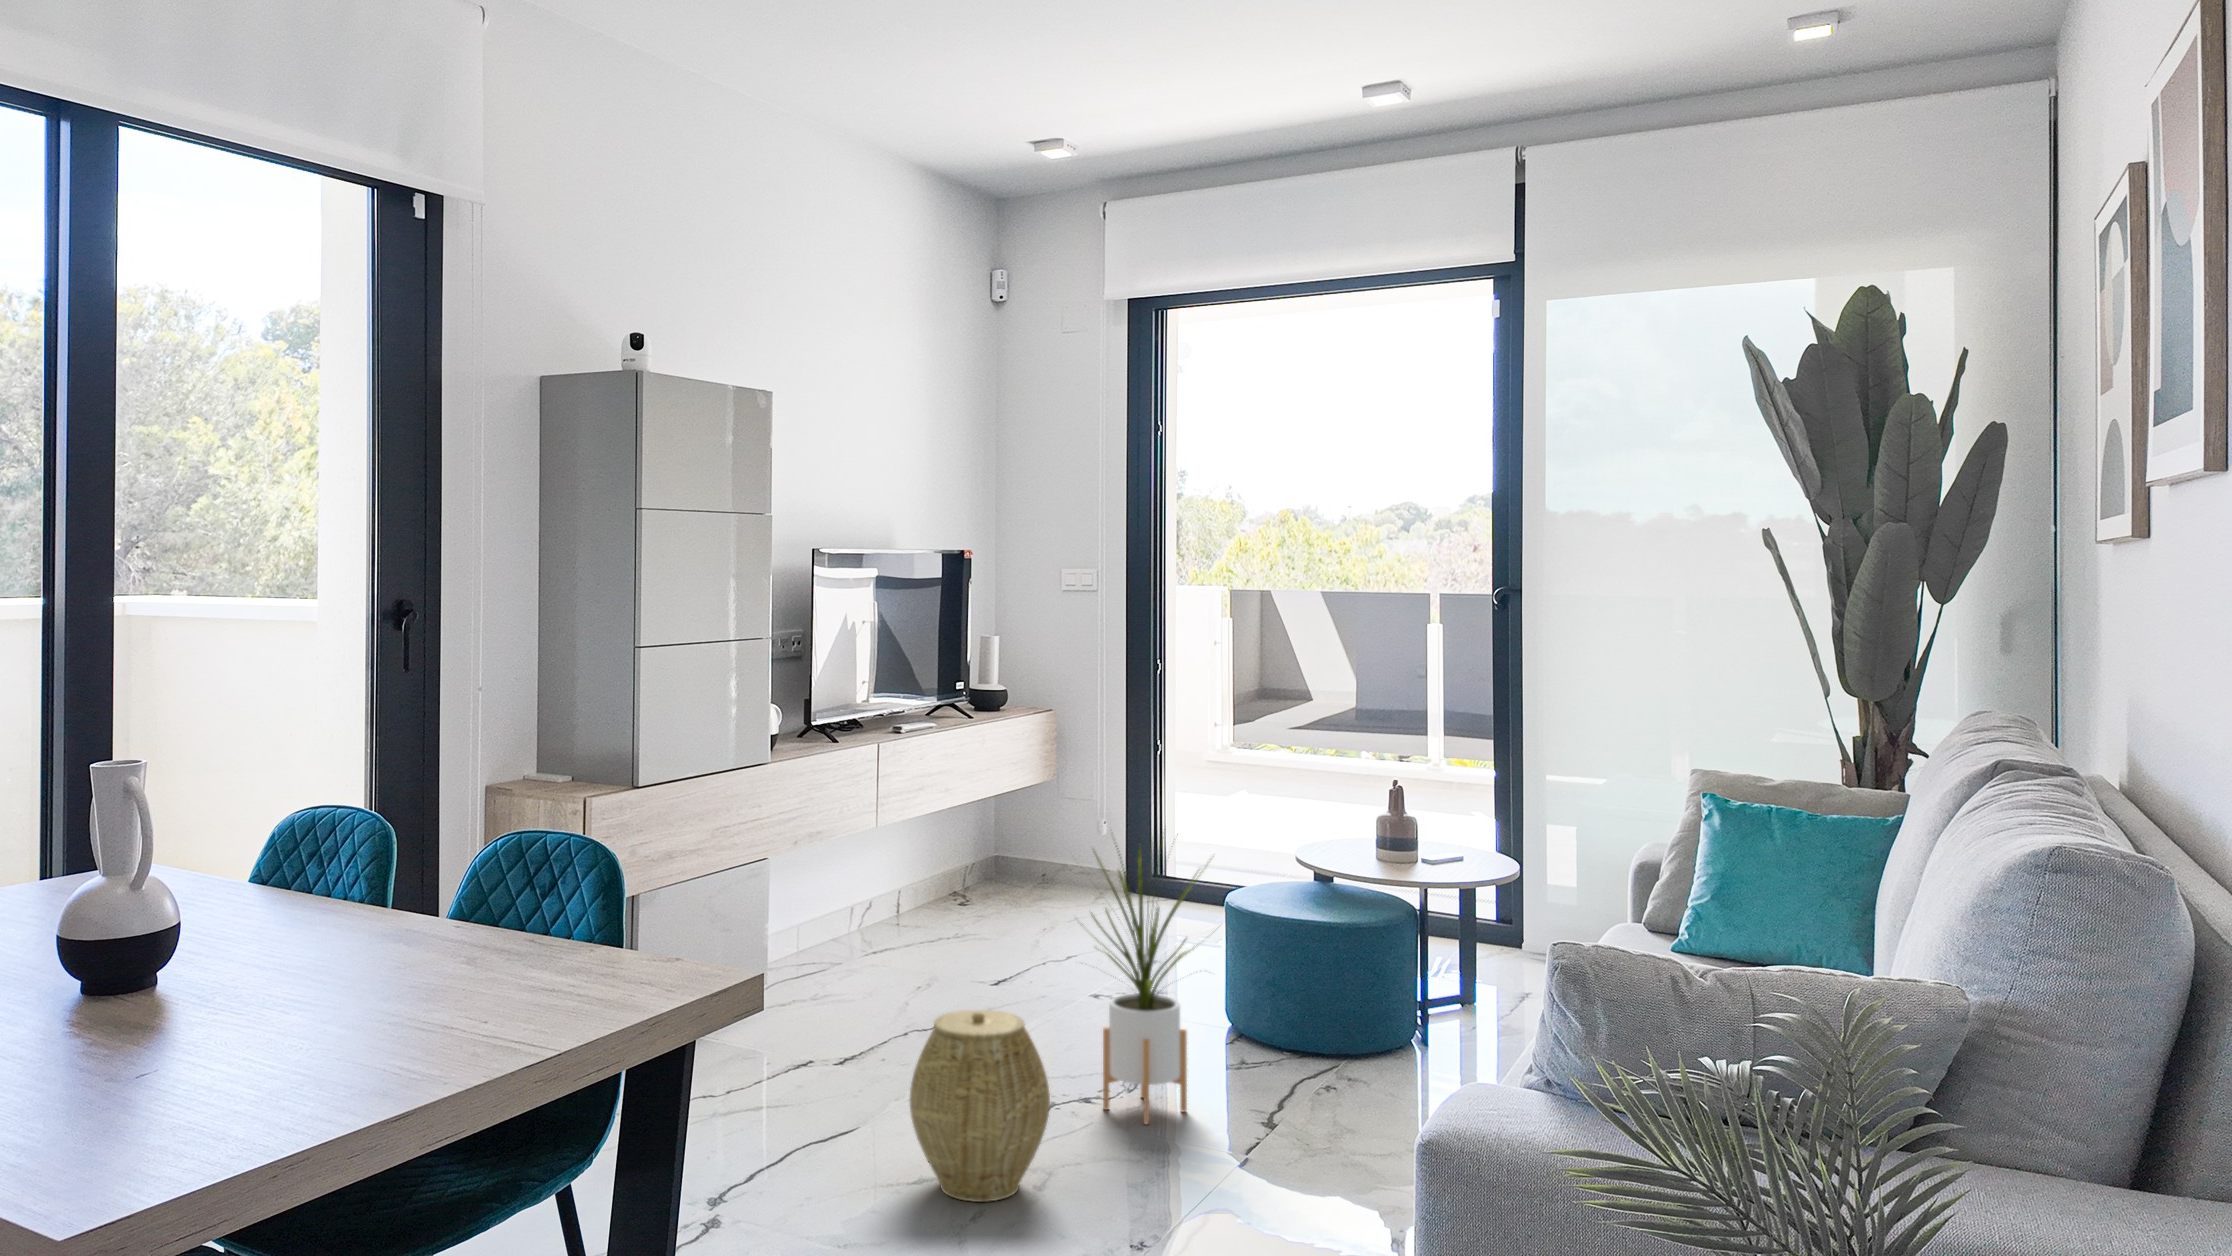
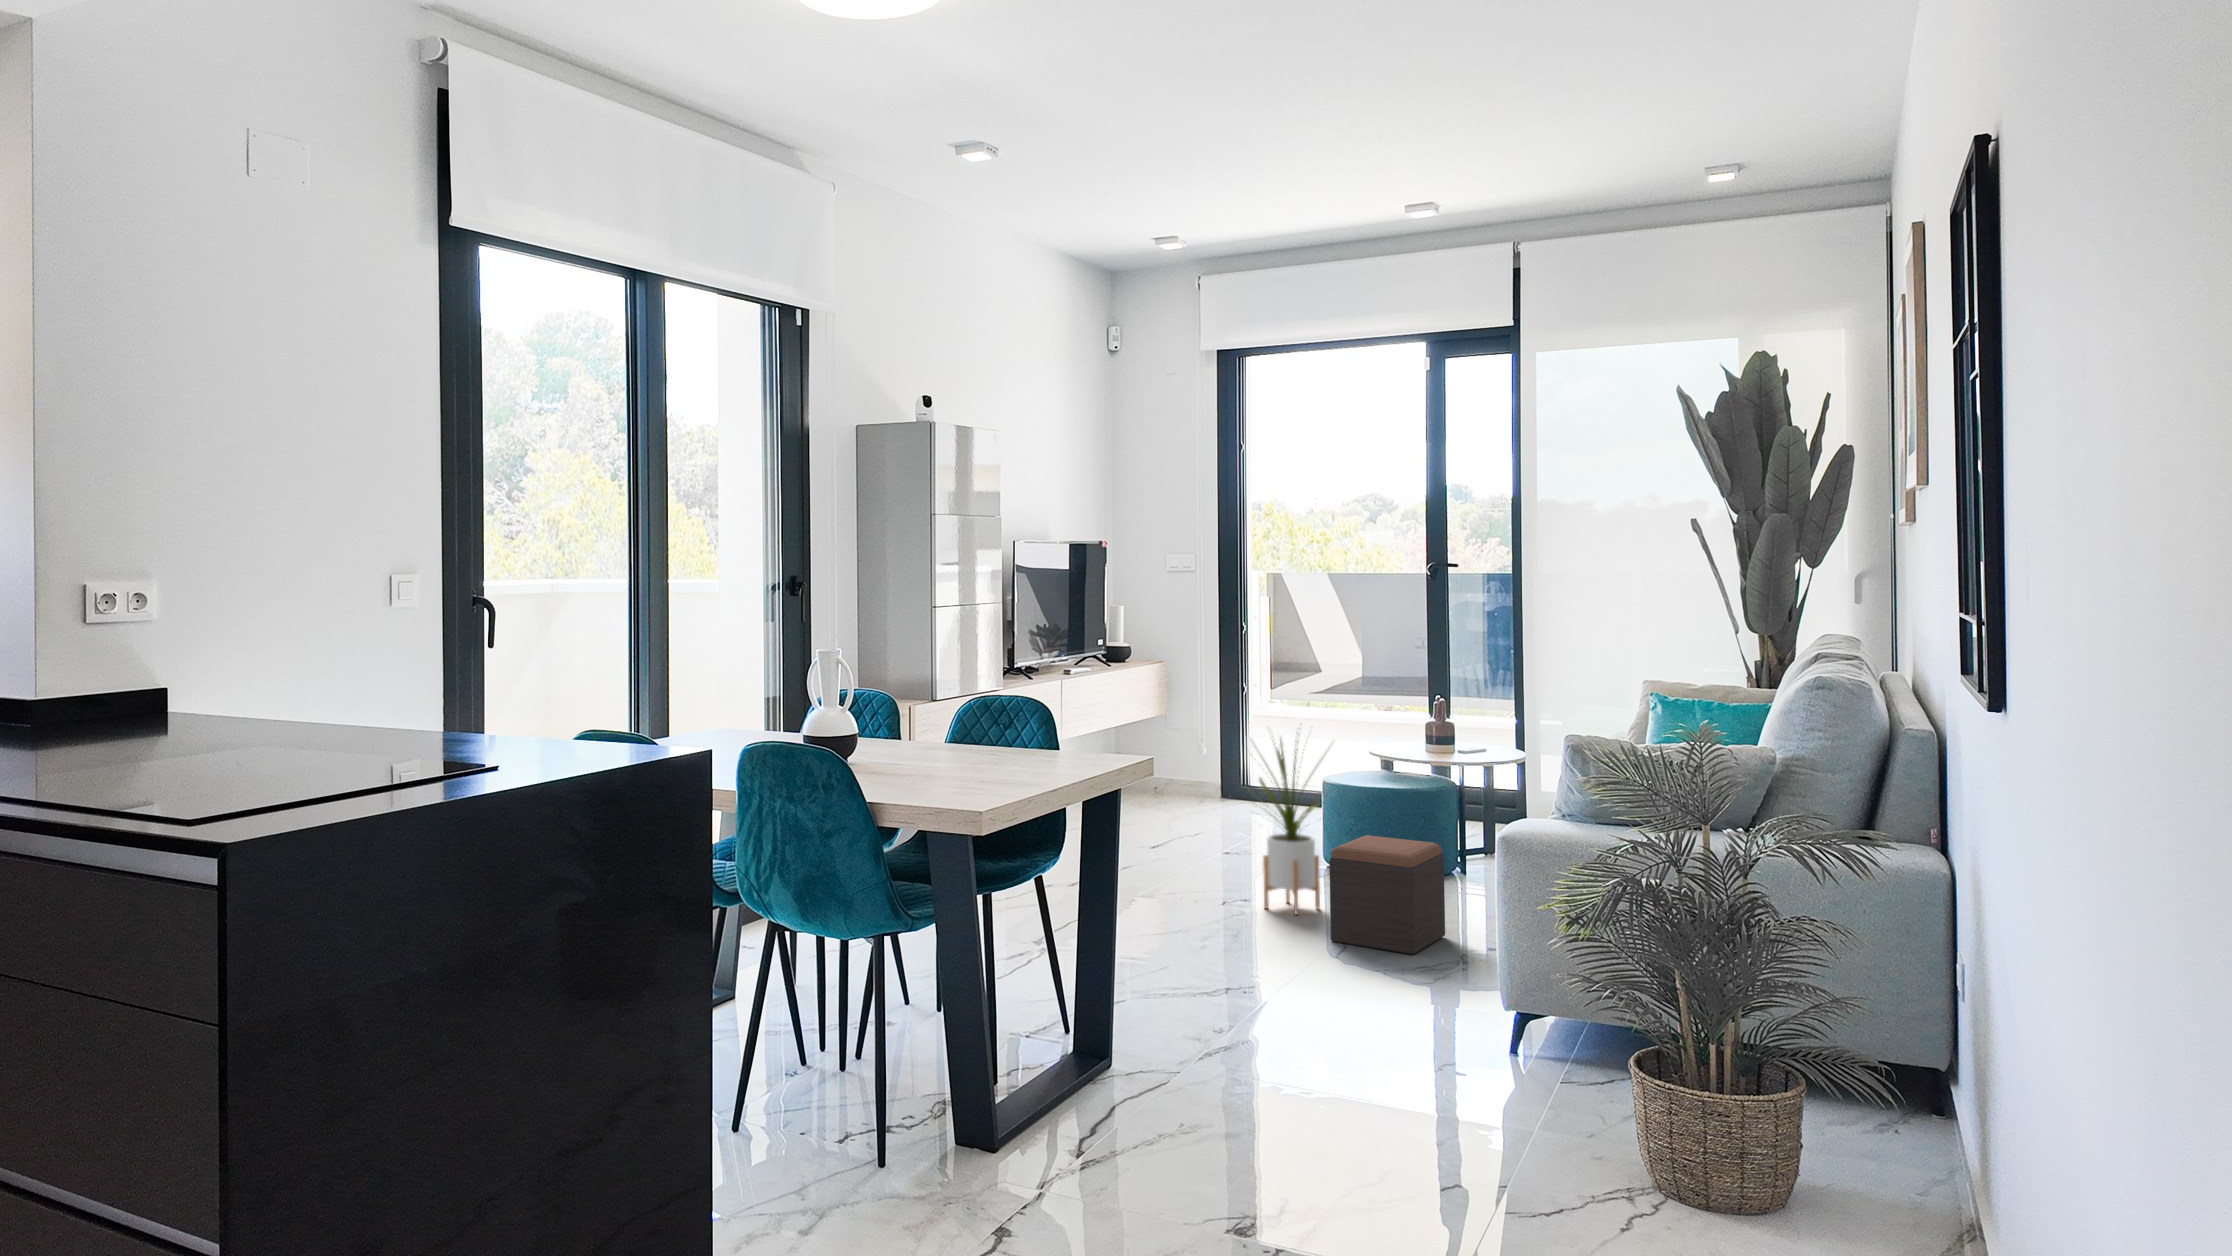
footstool: none [1180,1009,1363,1217] -> present [1329,835,1445,954]
woven basket: present [910,1010,1050,1202] -> none [1160,835,1250,951]

